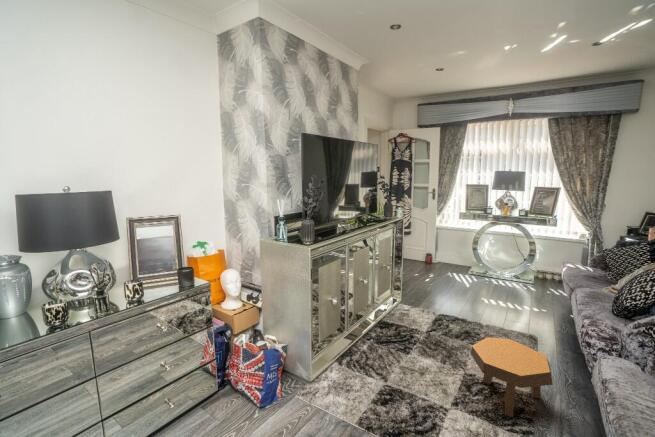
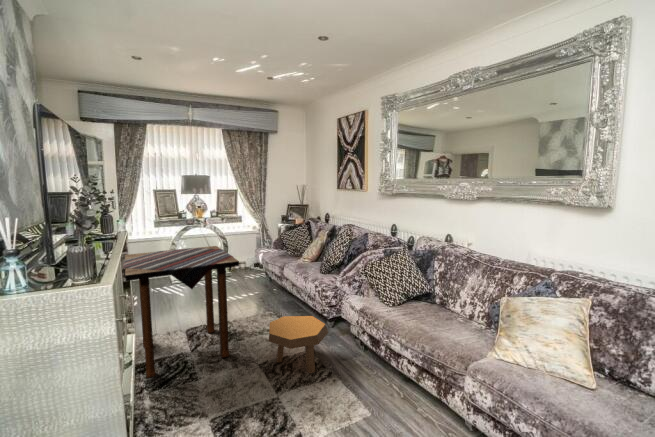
side table: none [369,237,473,351] -> present [123,246,239,378]

